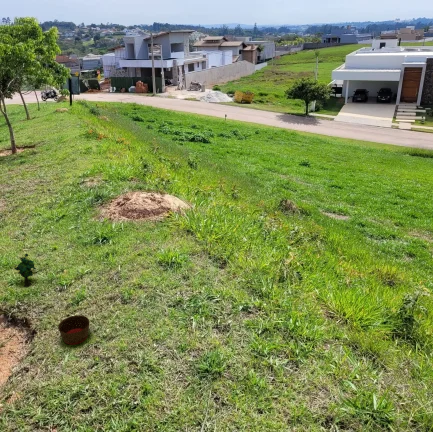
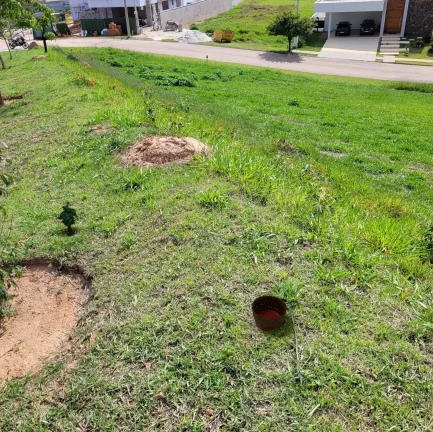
basket: present [58,315,90,345] -> present [252,295,287,331]

